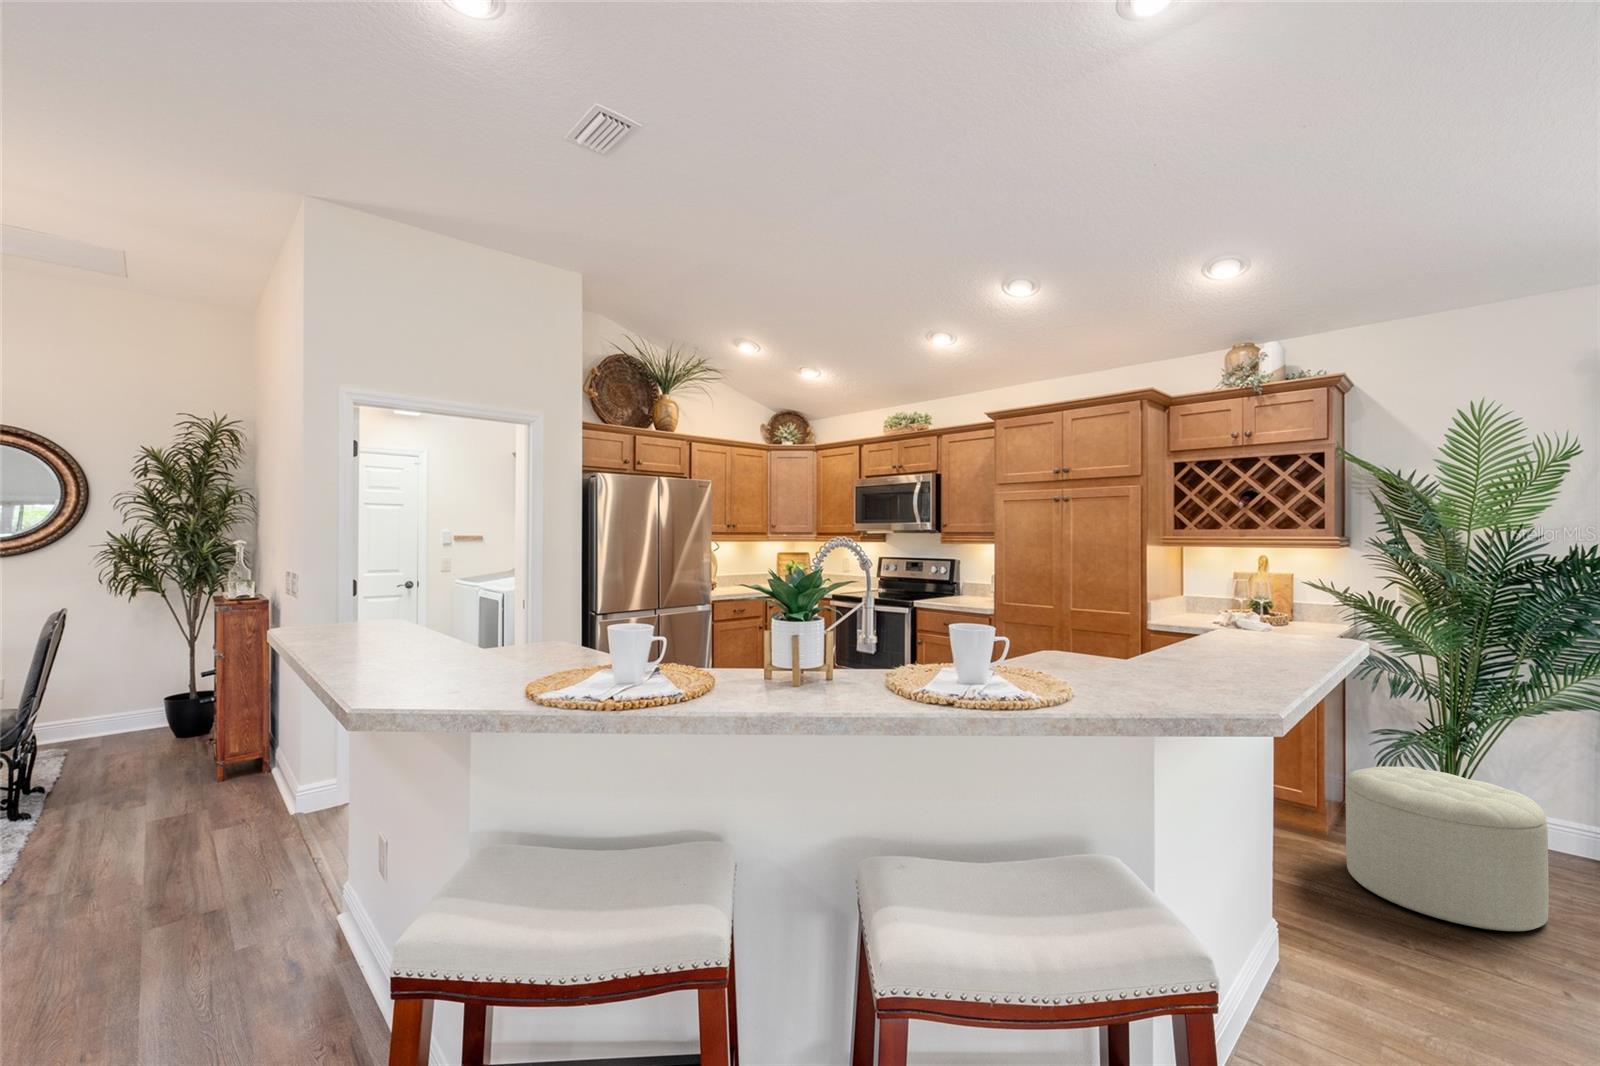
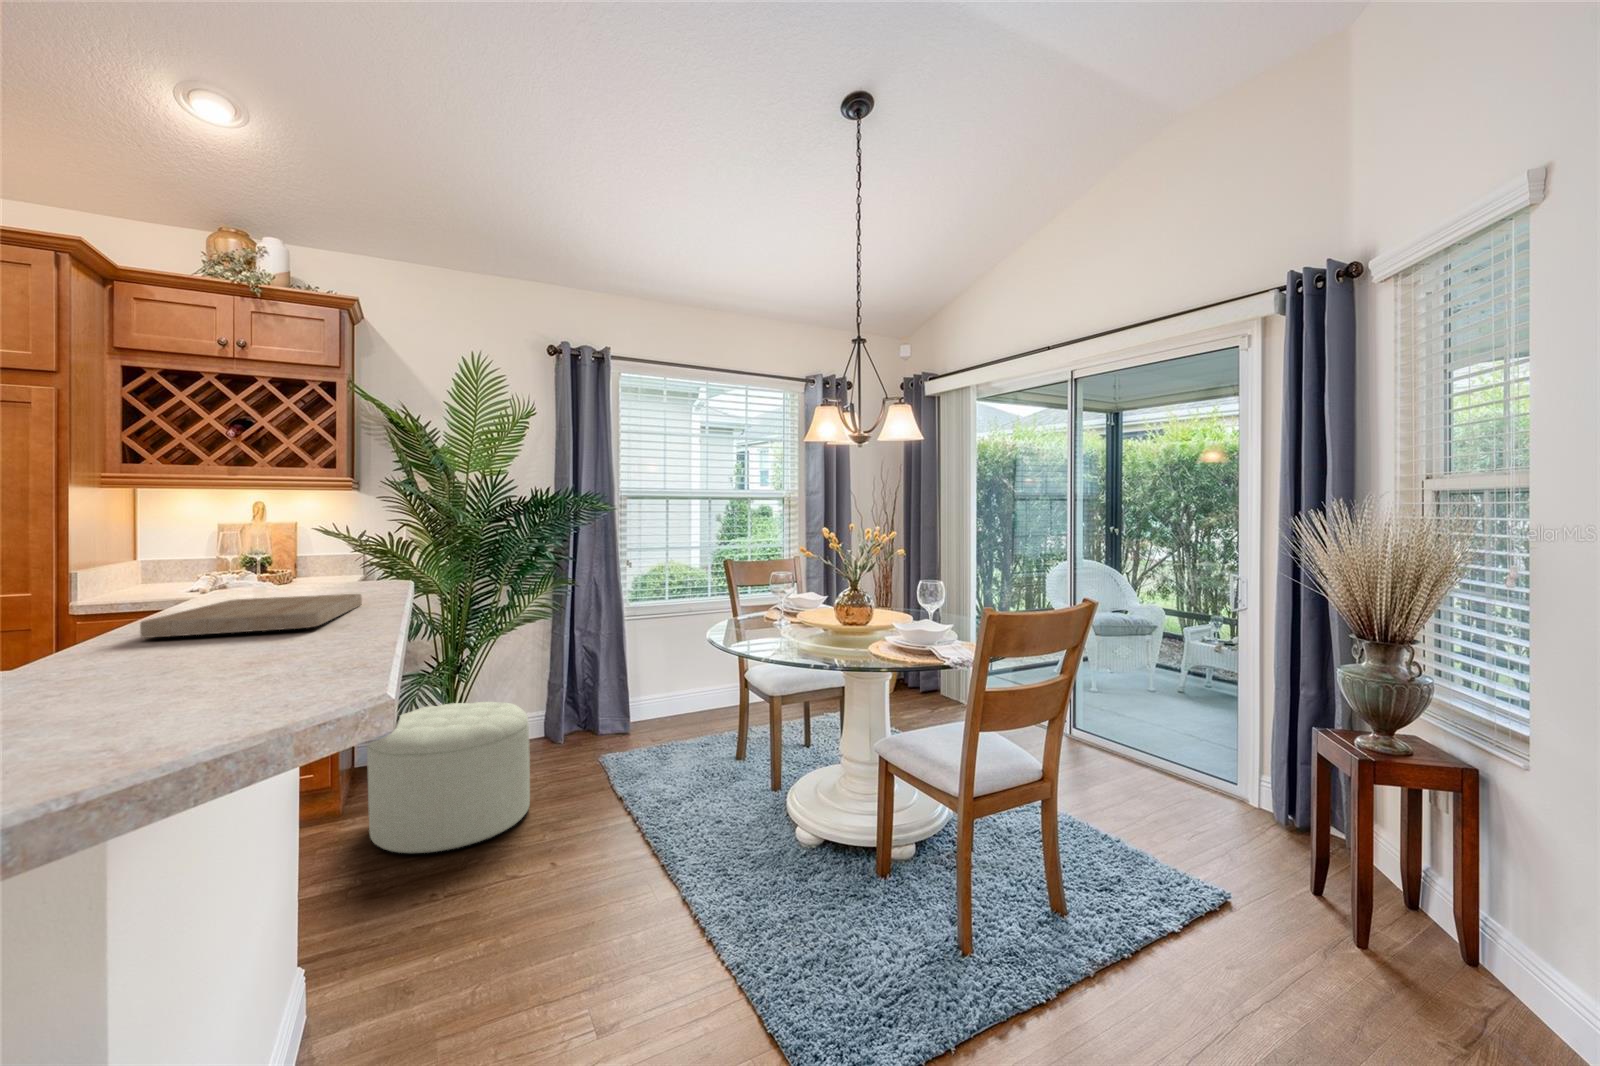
cutting board: none [1187,646,1325,676] -> present [140,594,362,638]

